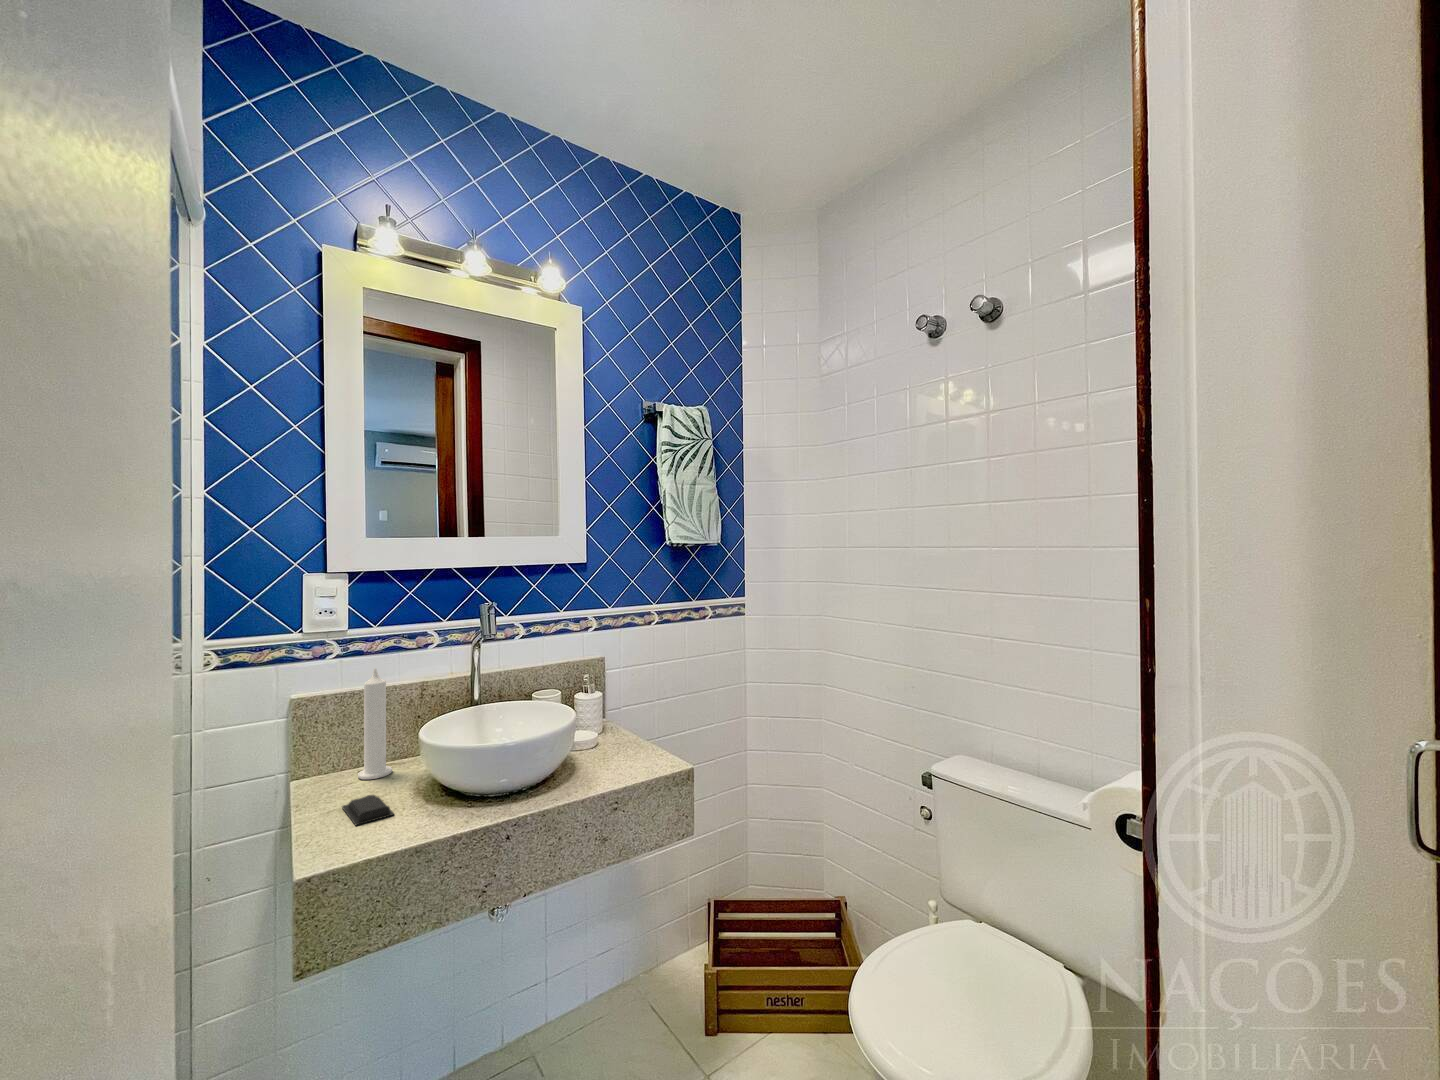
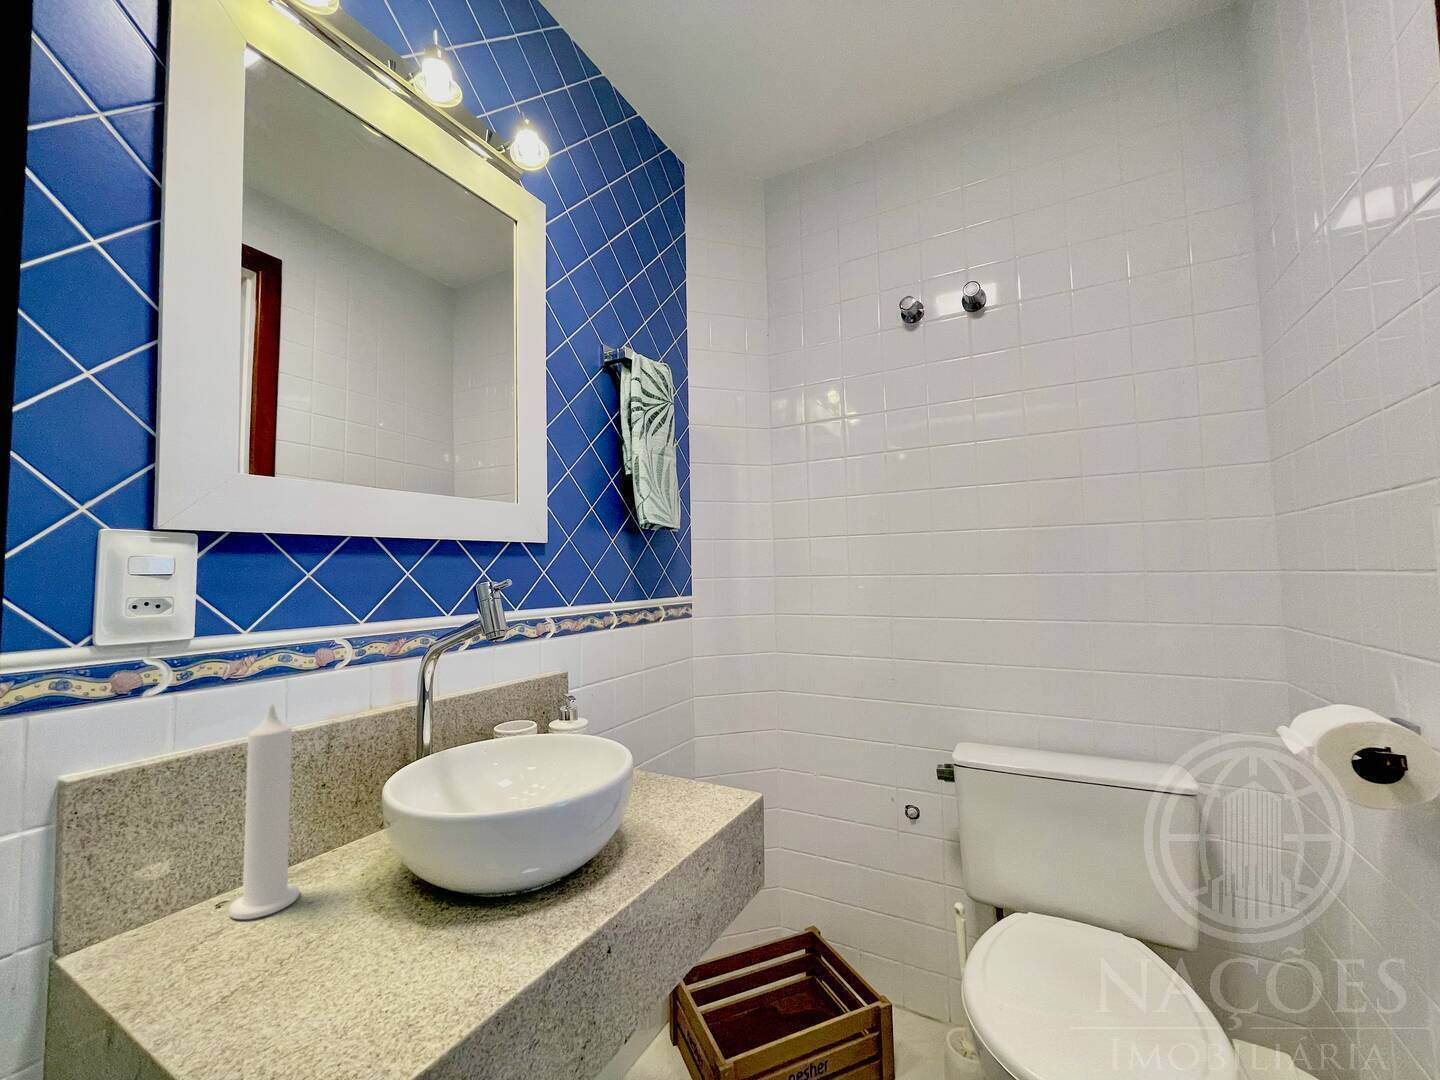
soap bar: present [342,795,394,825] -> none [263,943,408,1018]

